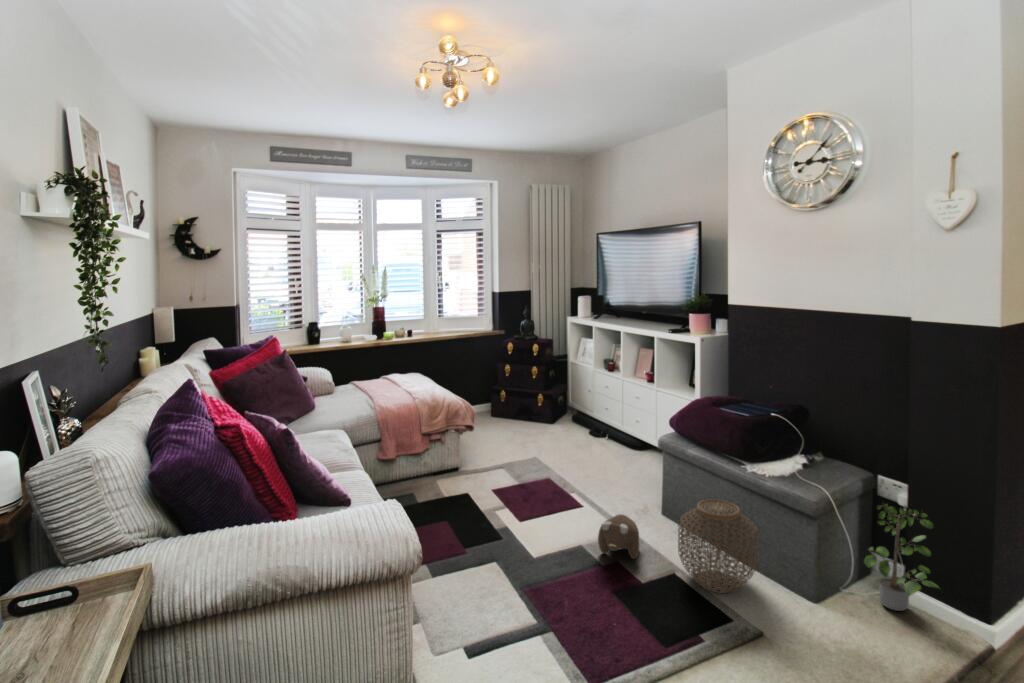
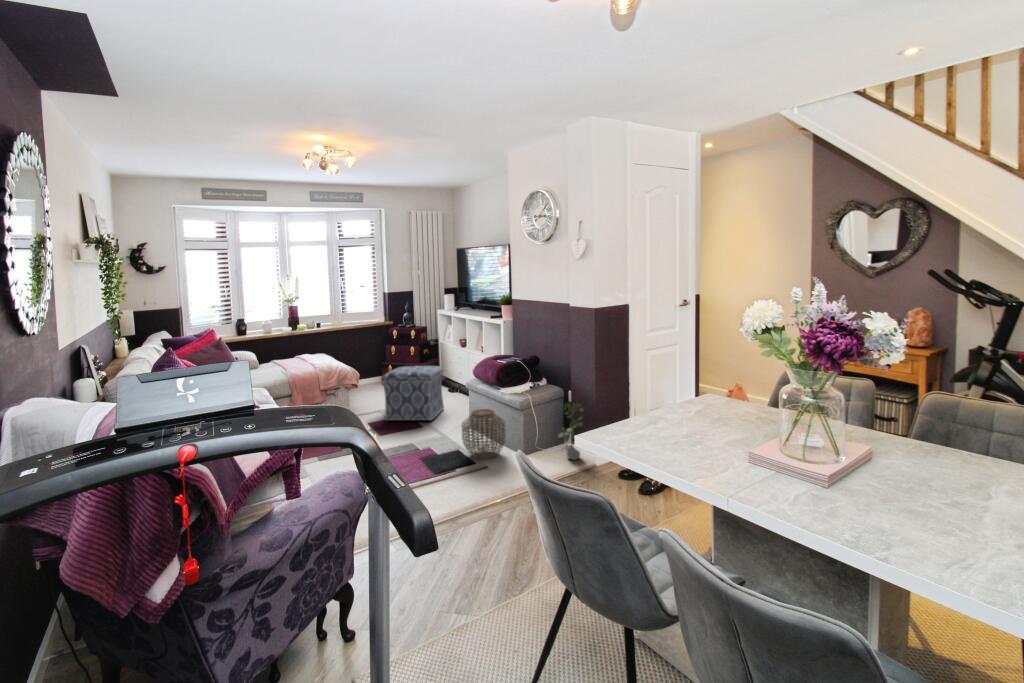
ottoman: none [513,401,595,489] -> present [382,366,444,421]
plush toy: present [598,514,639,559] -> none [421,425,449,450]

